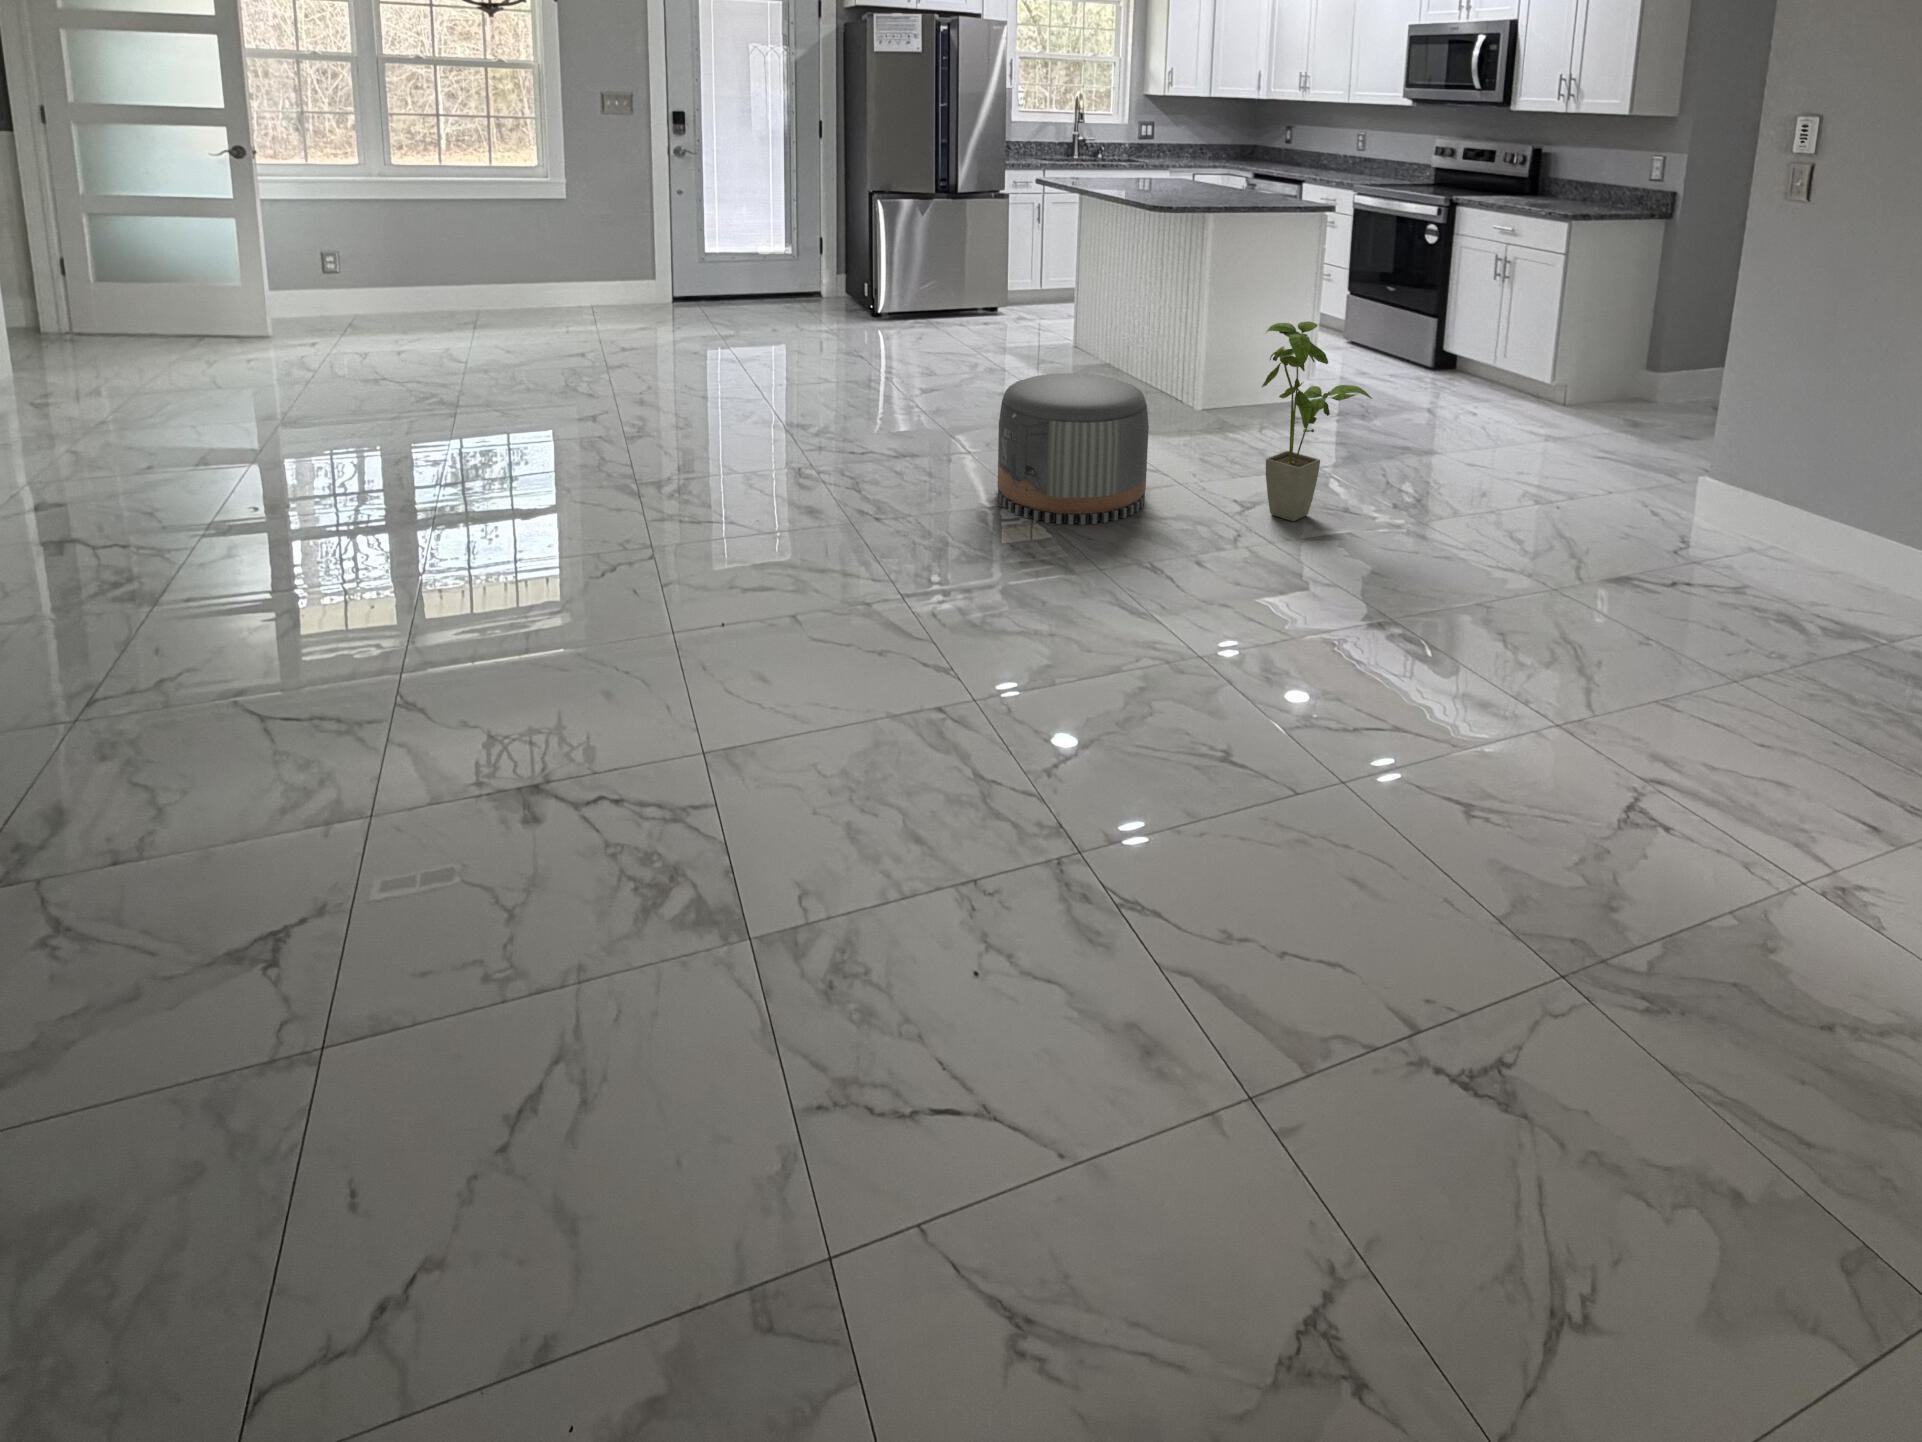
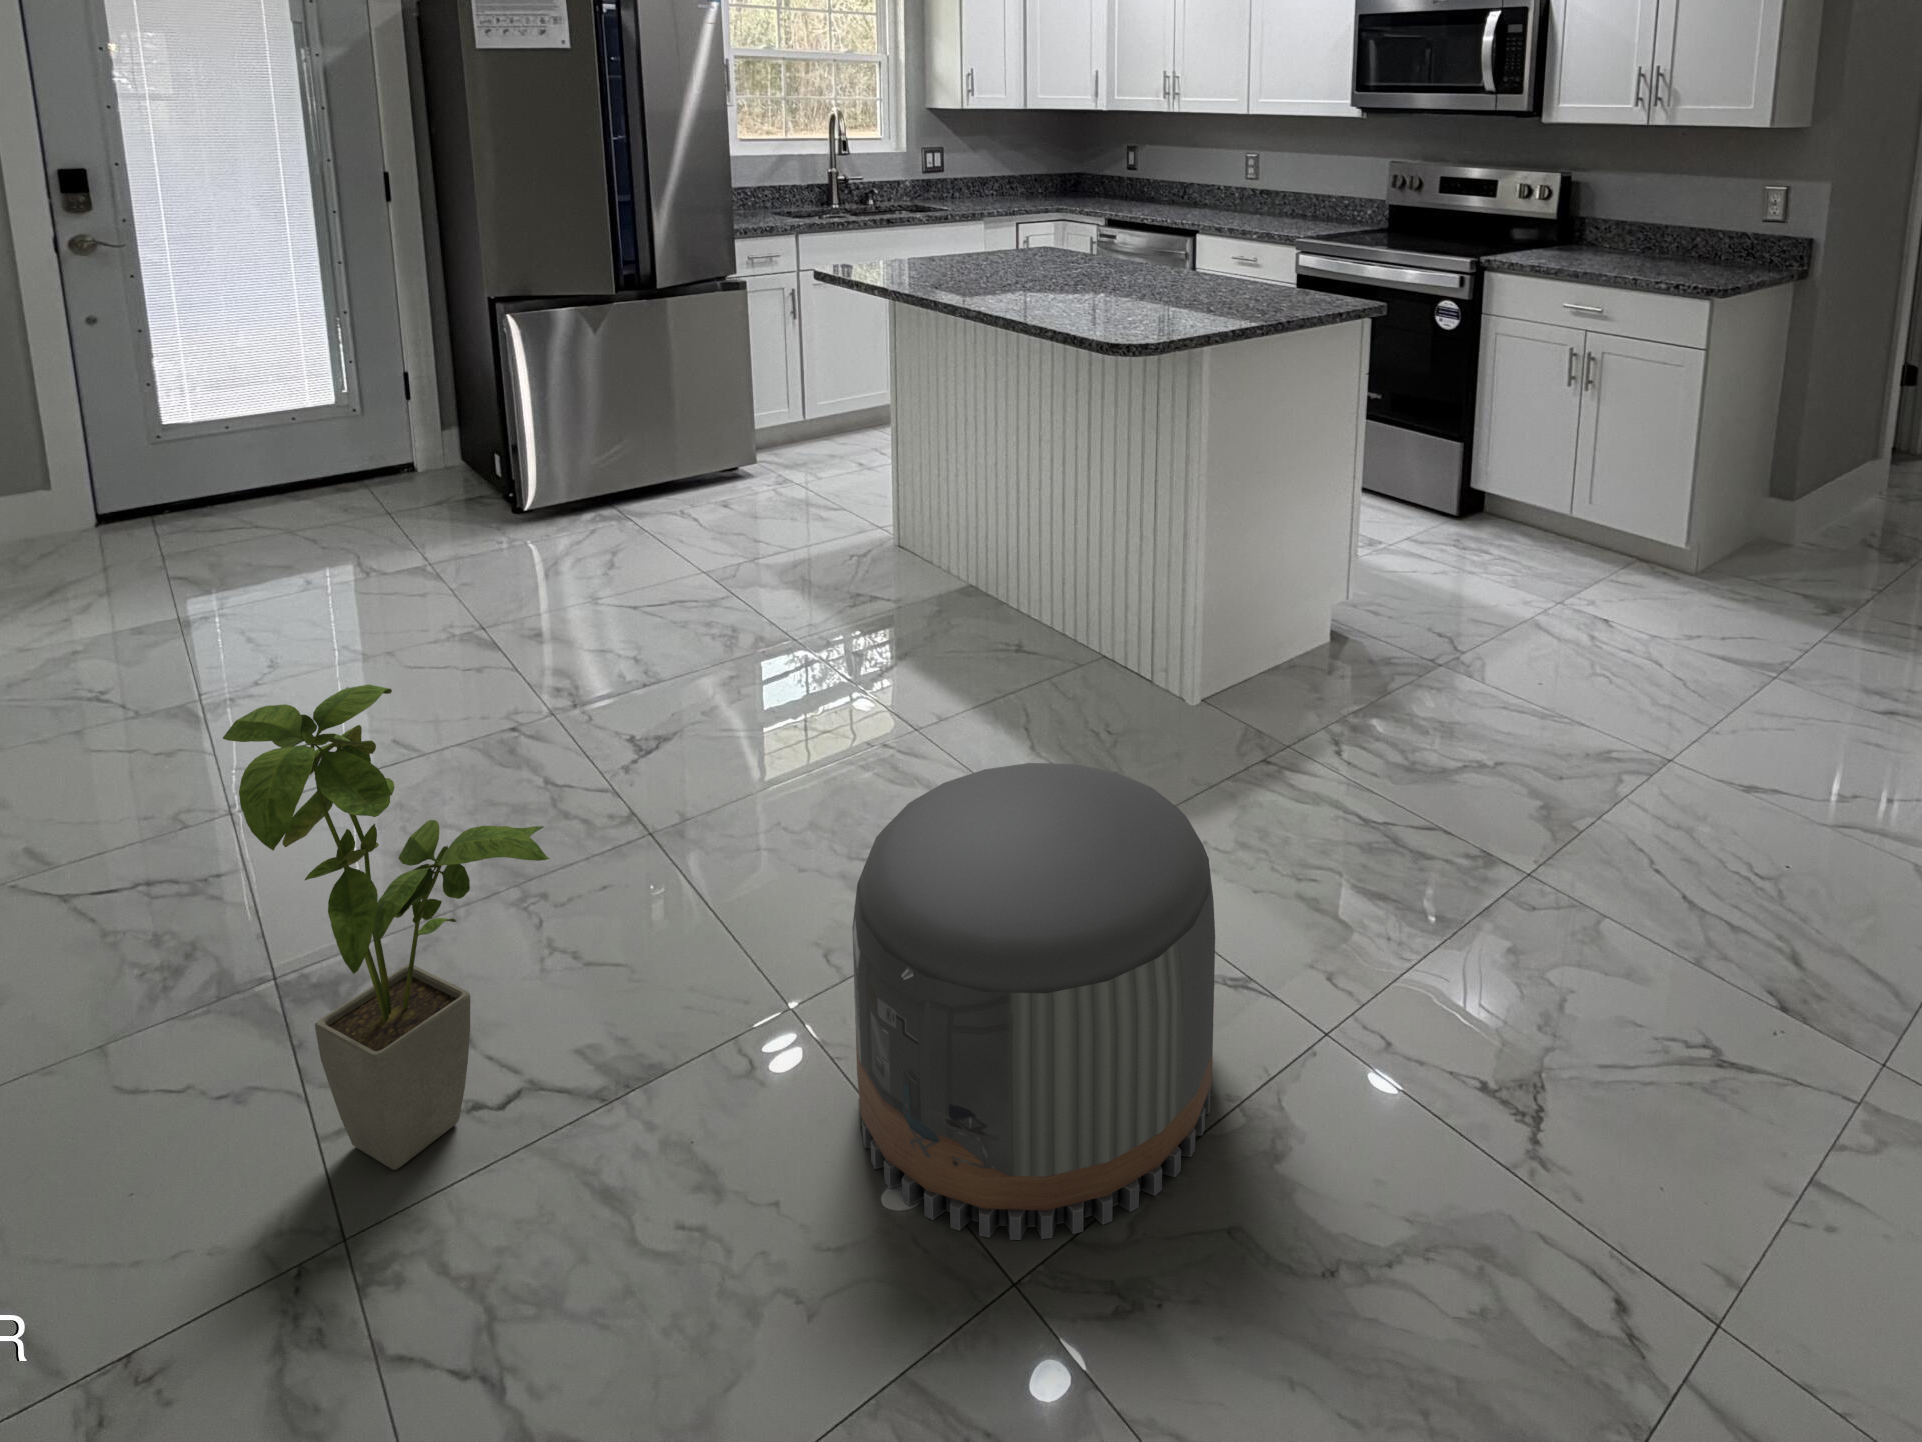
house plant: present [1262,321,1372,521] -> present [223,685,549,1170]

